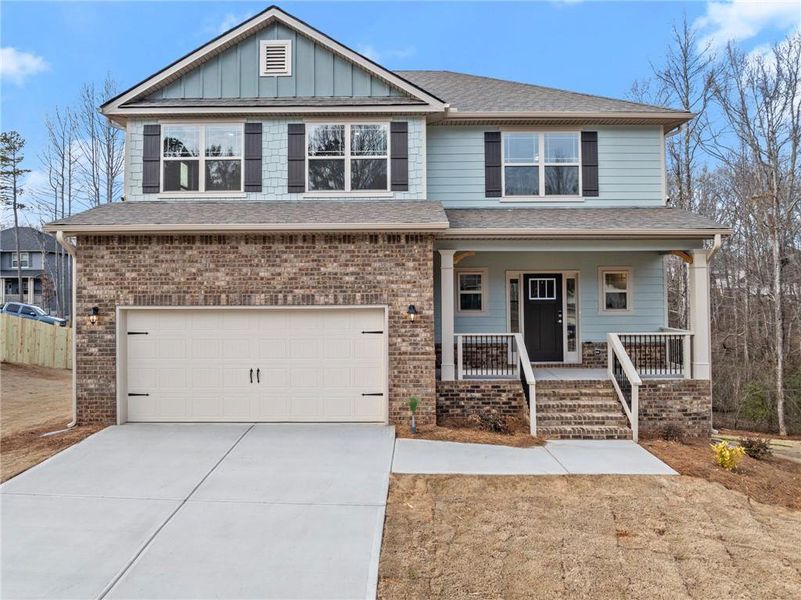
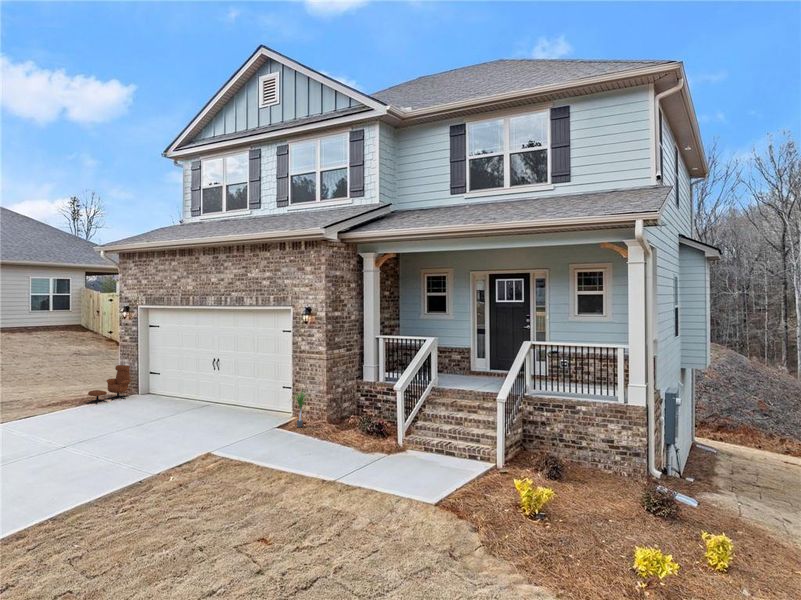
lounge chair: none [65,385,119,443] -> present [87,365,131,404]

